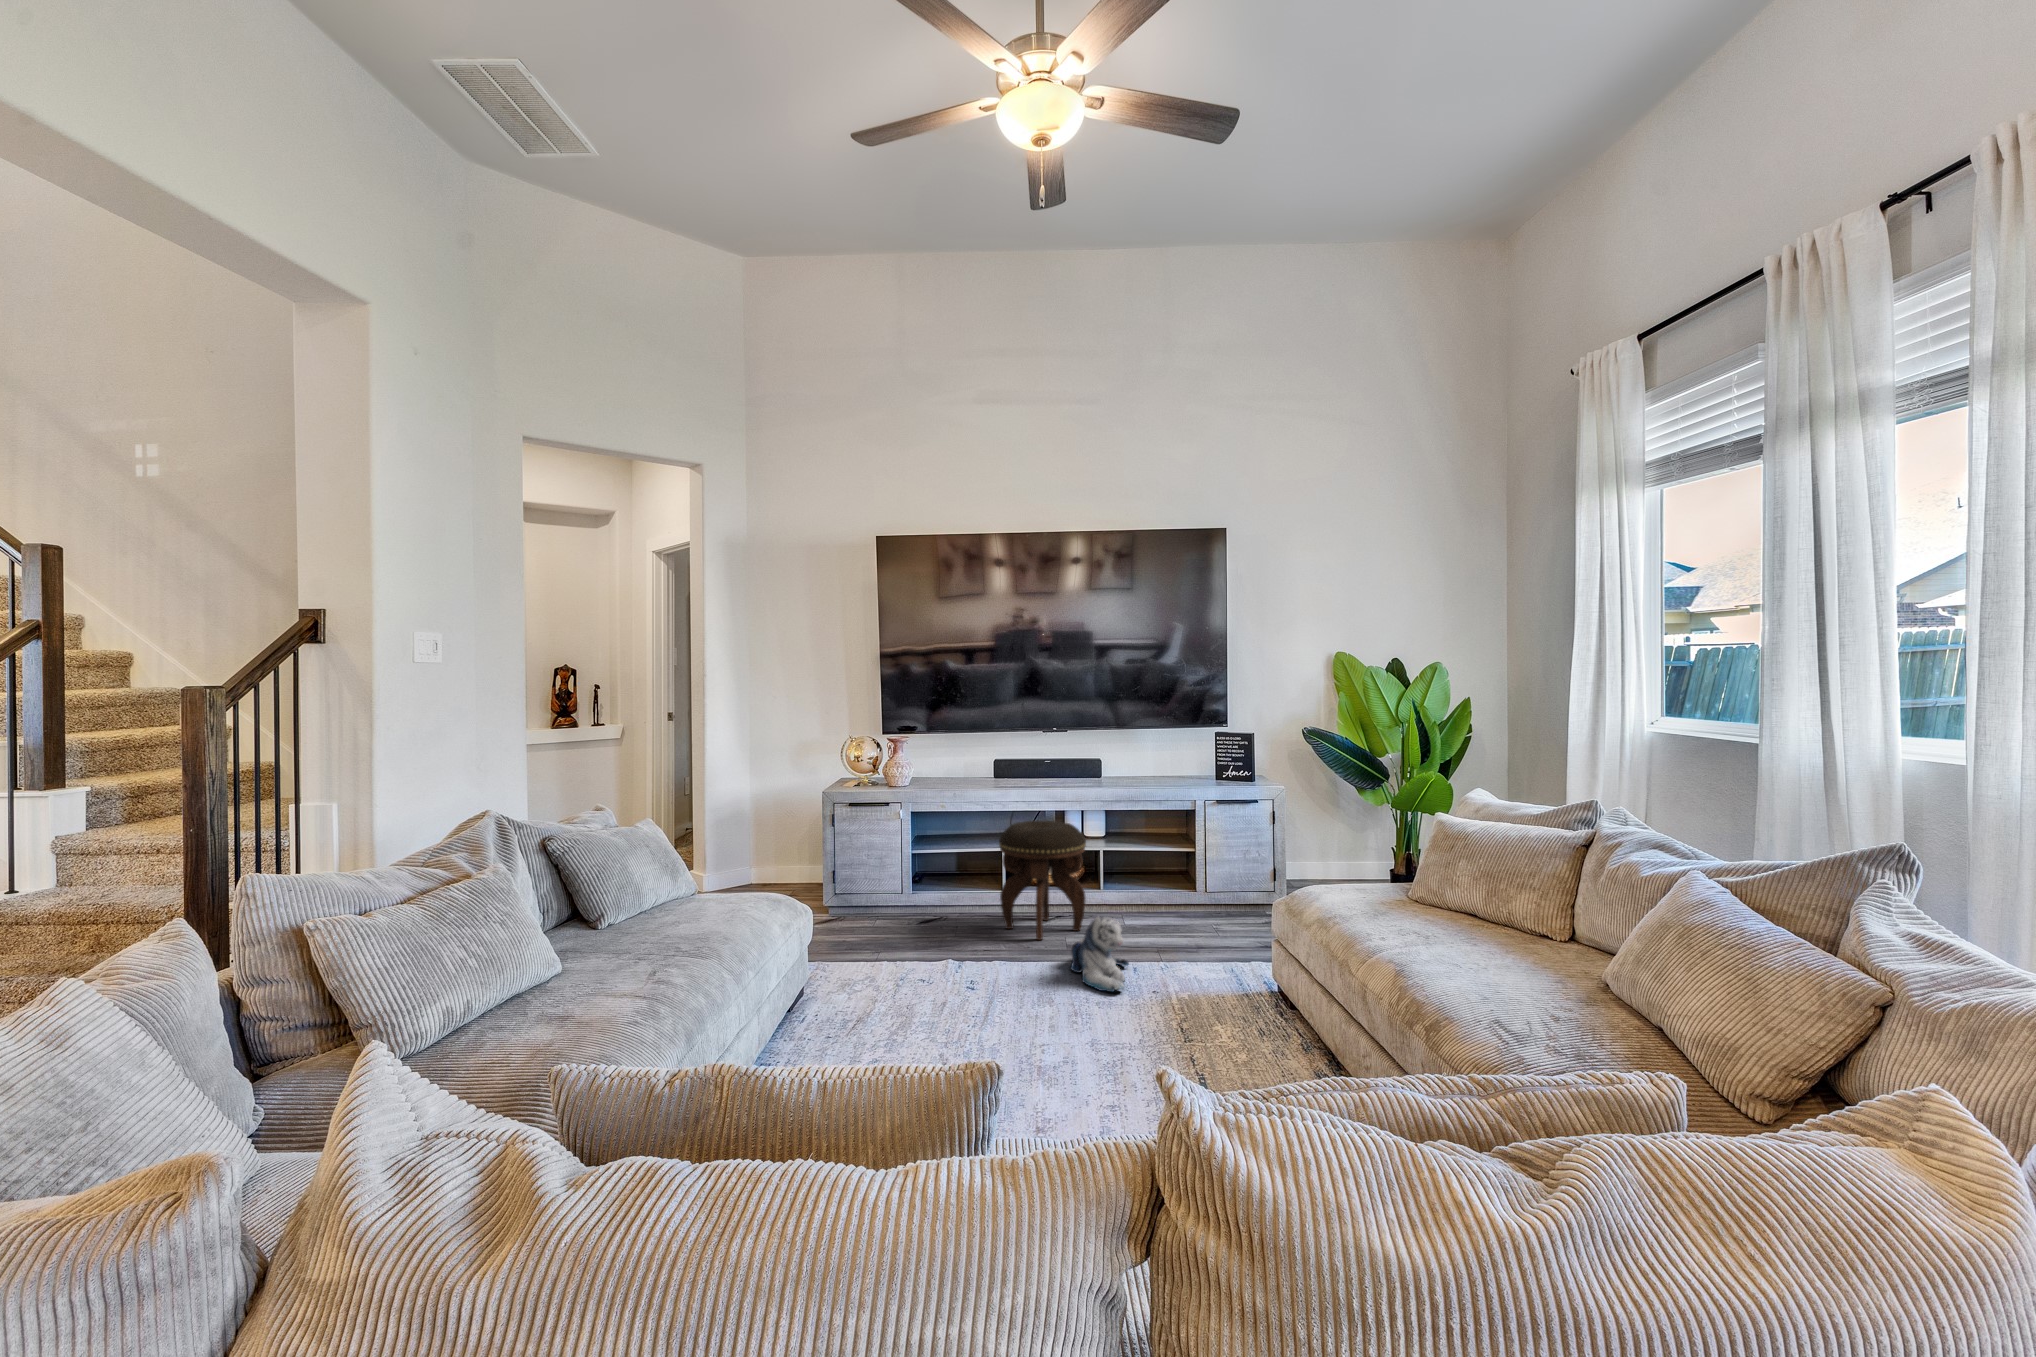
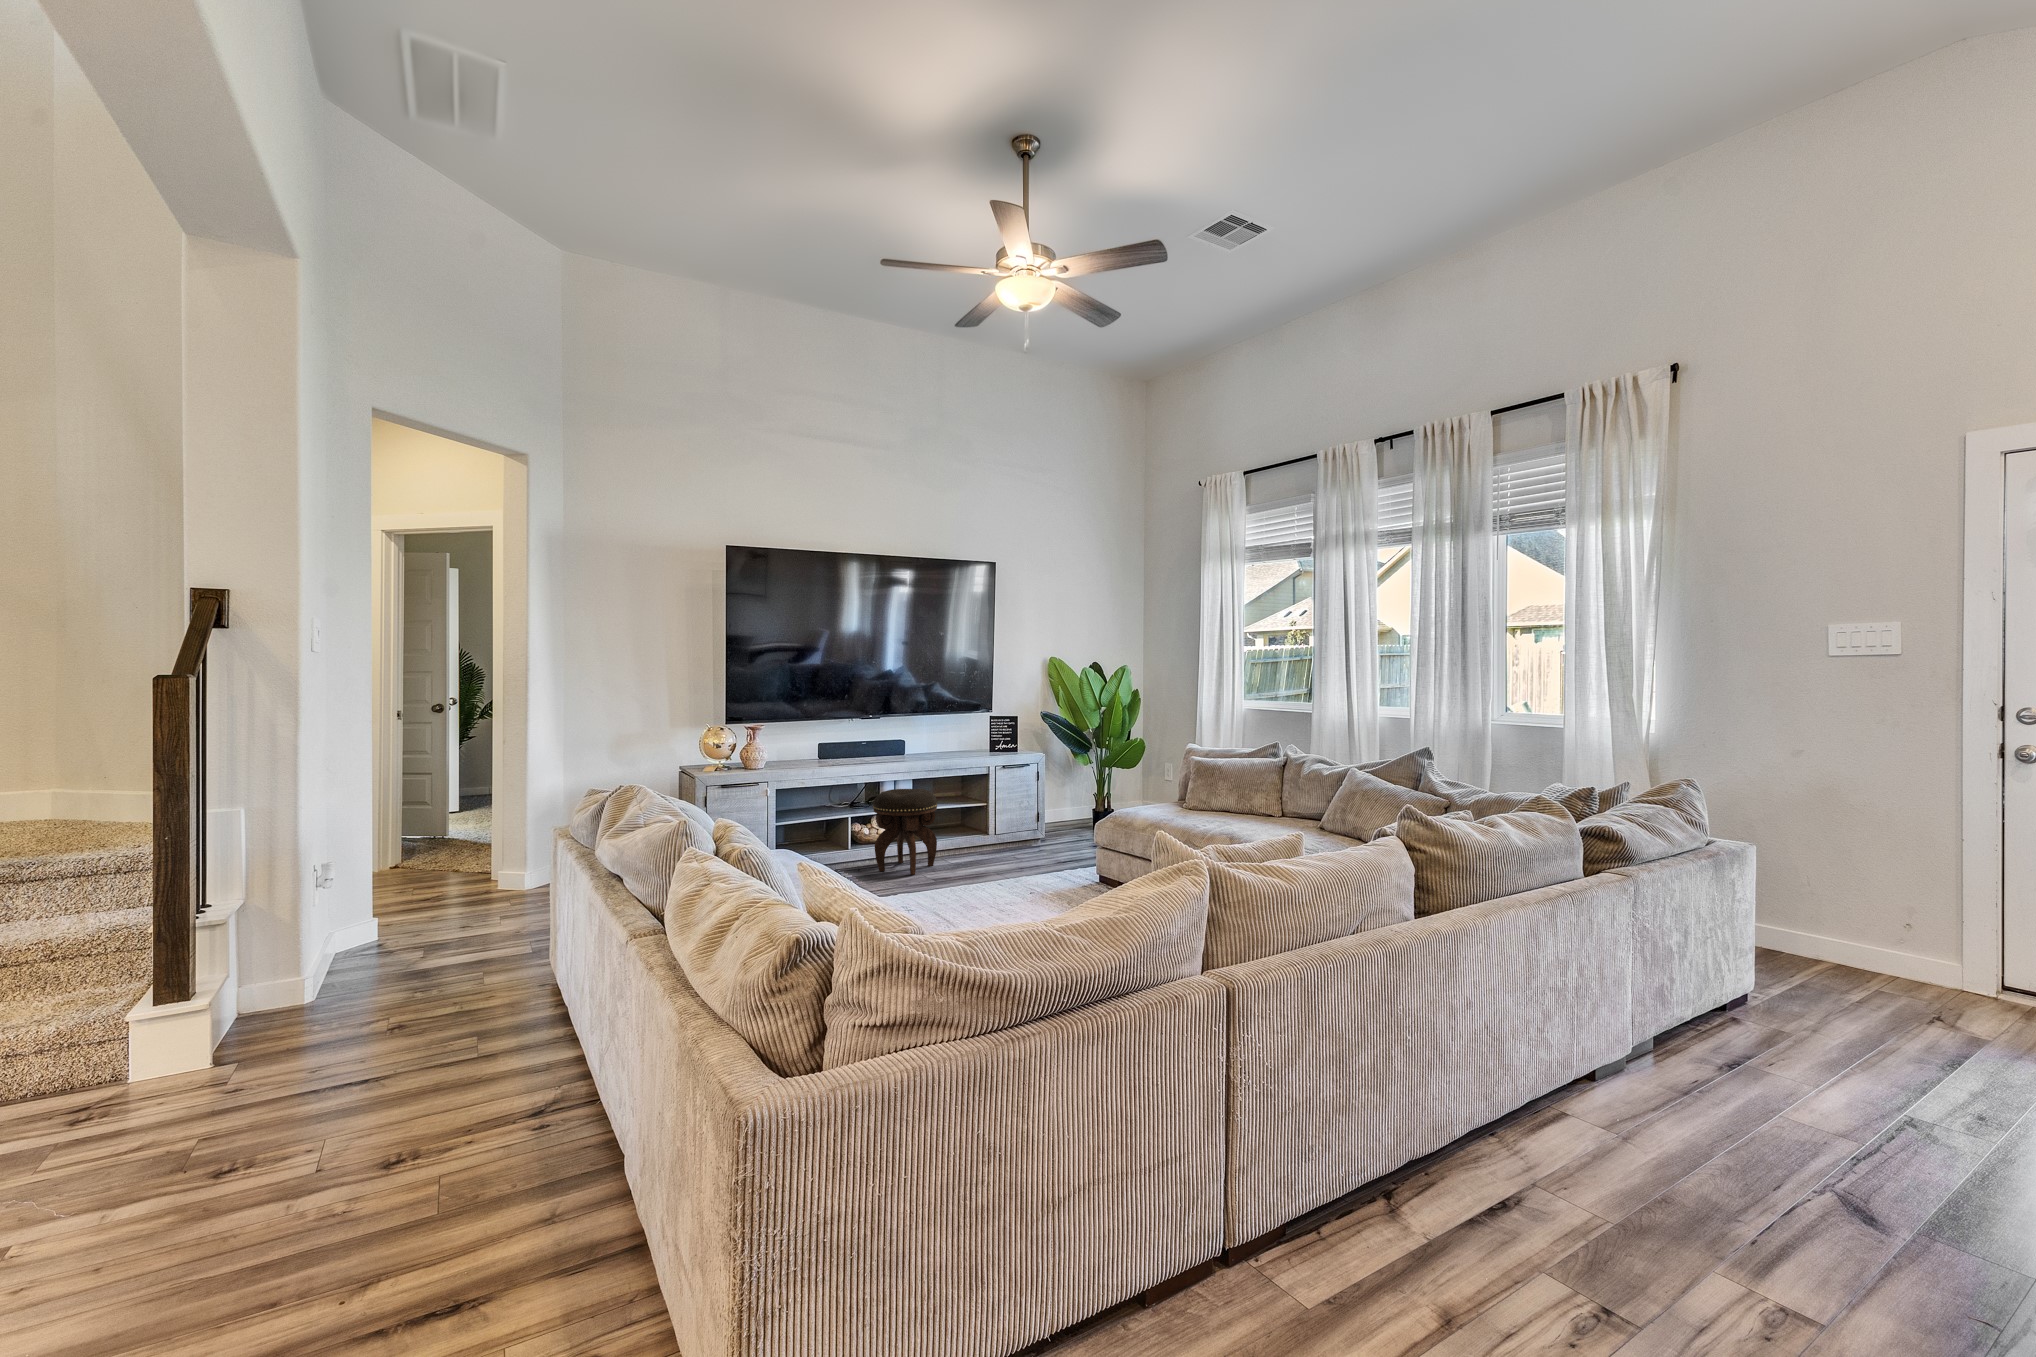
plush toy: present [1070,917,1129,992] -> none [954,846,1008,895]

